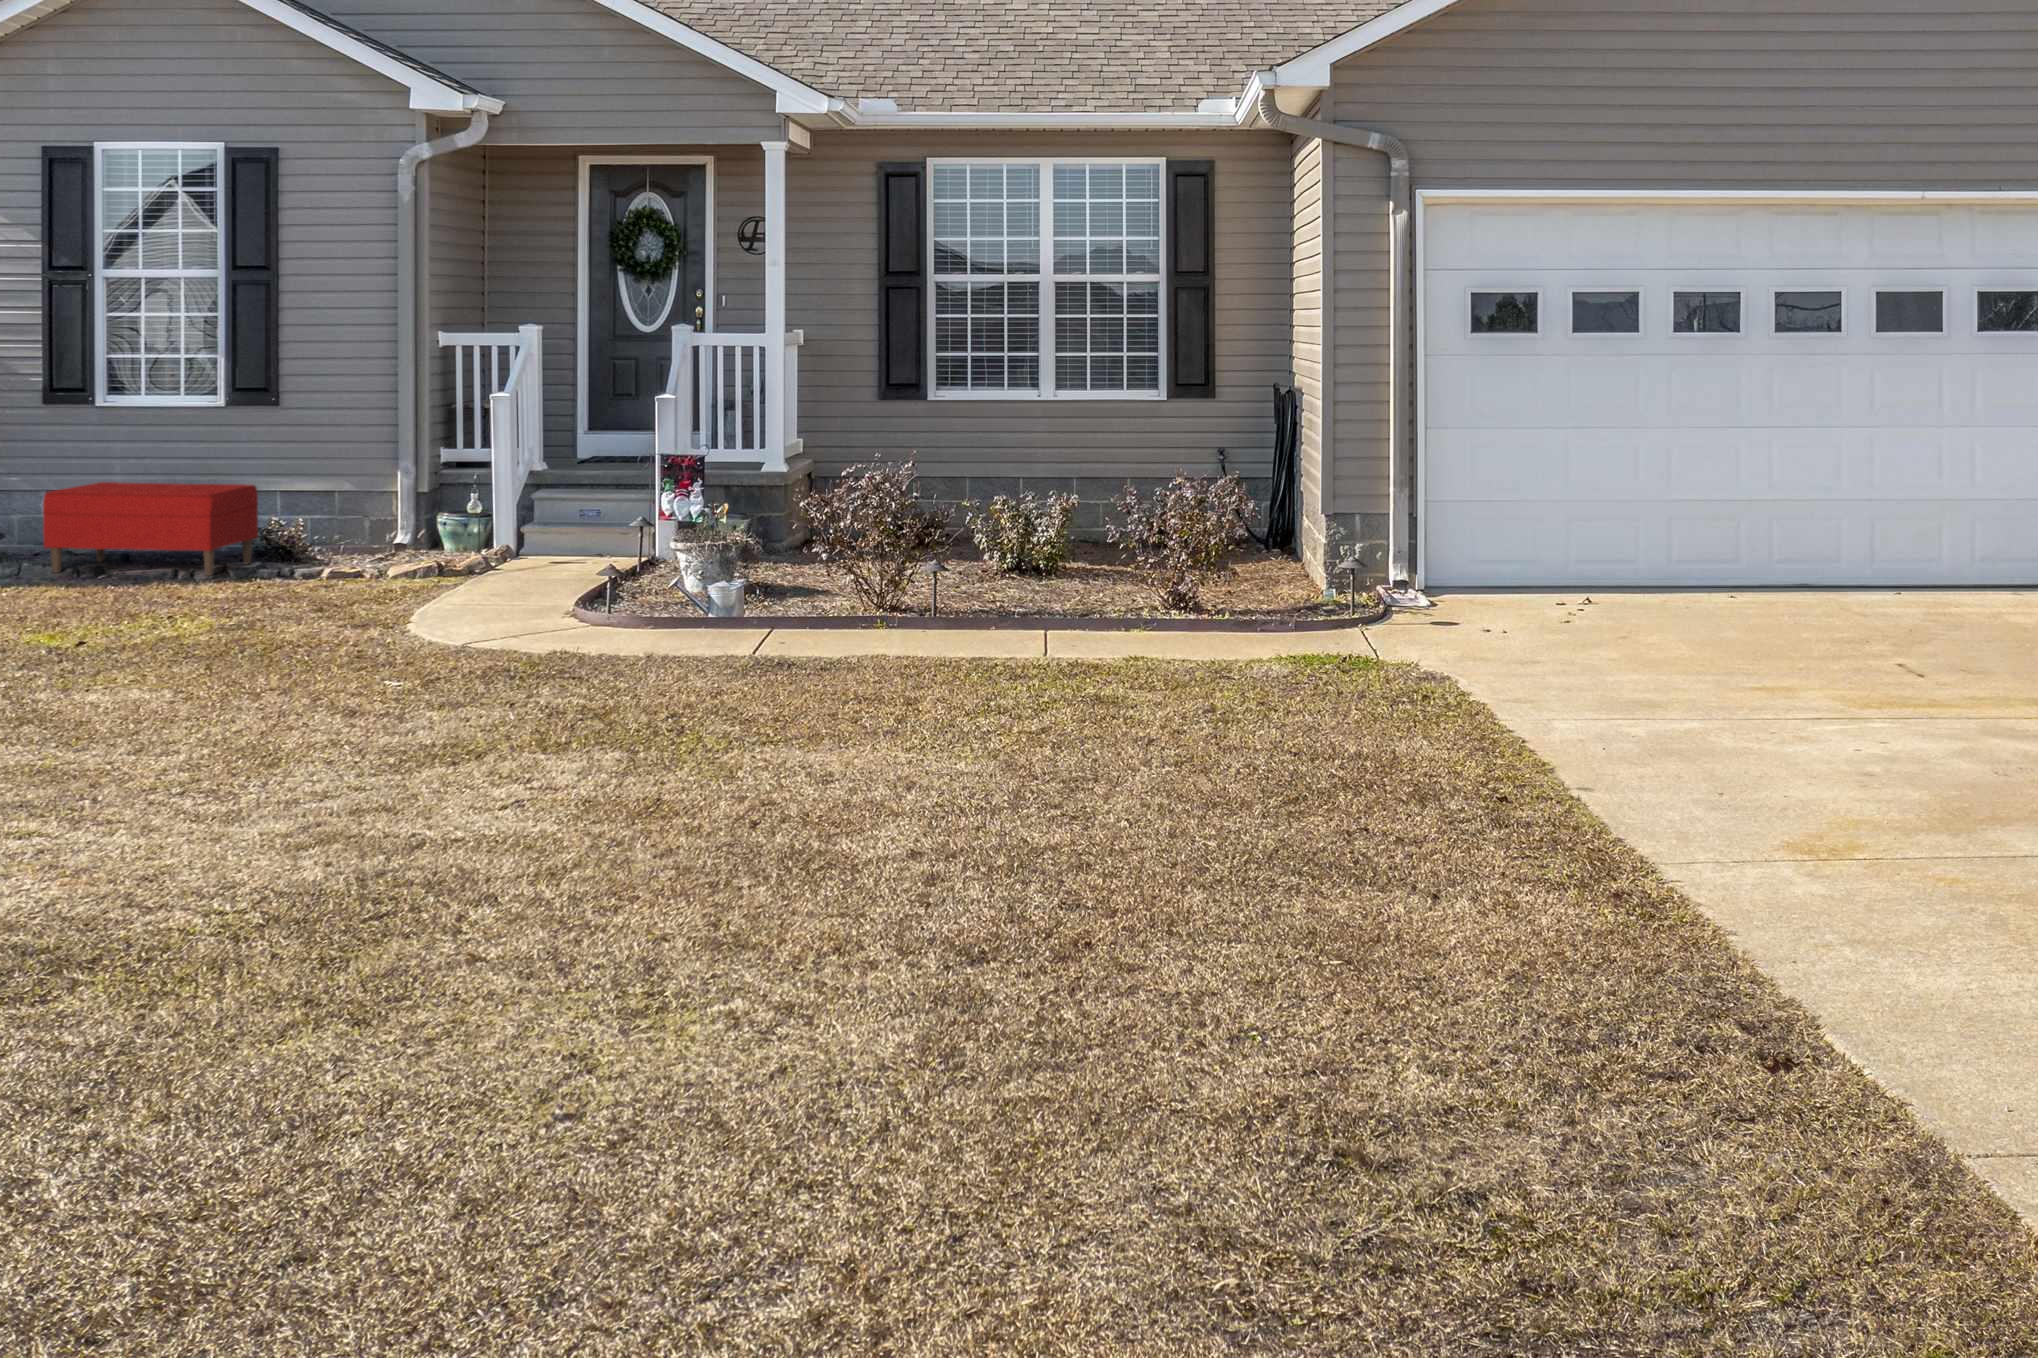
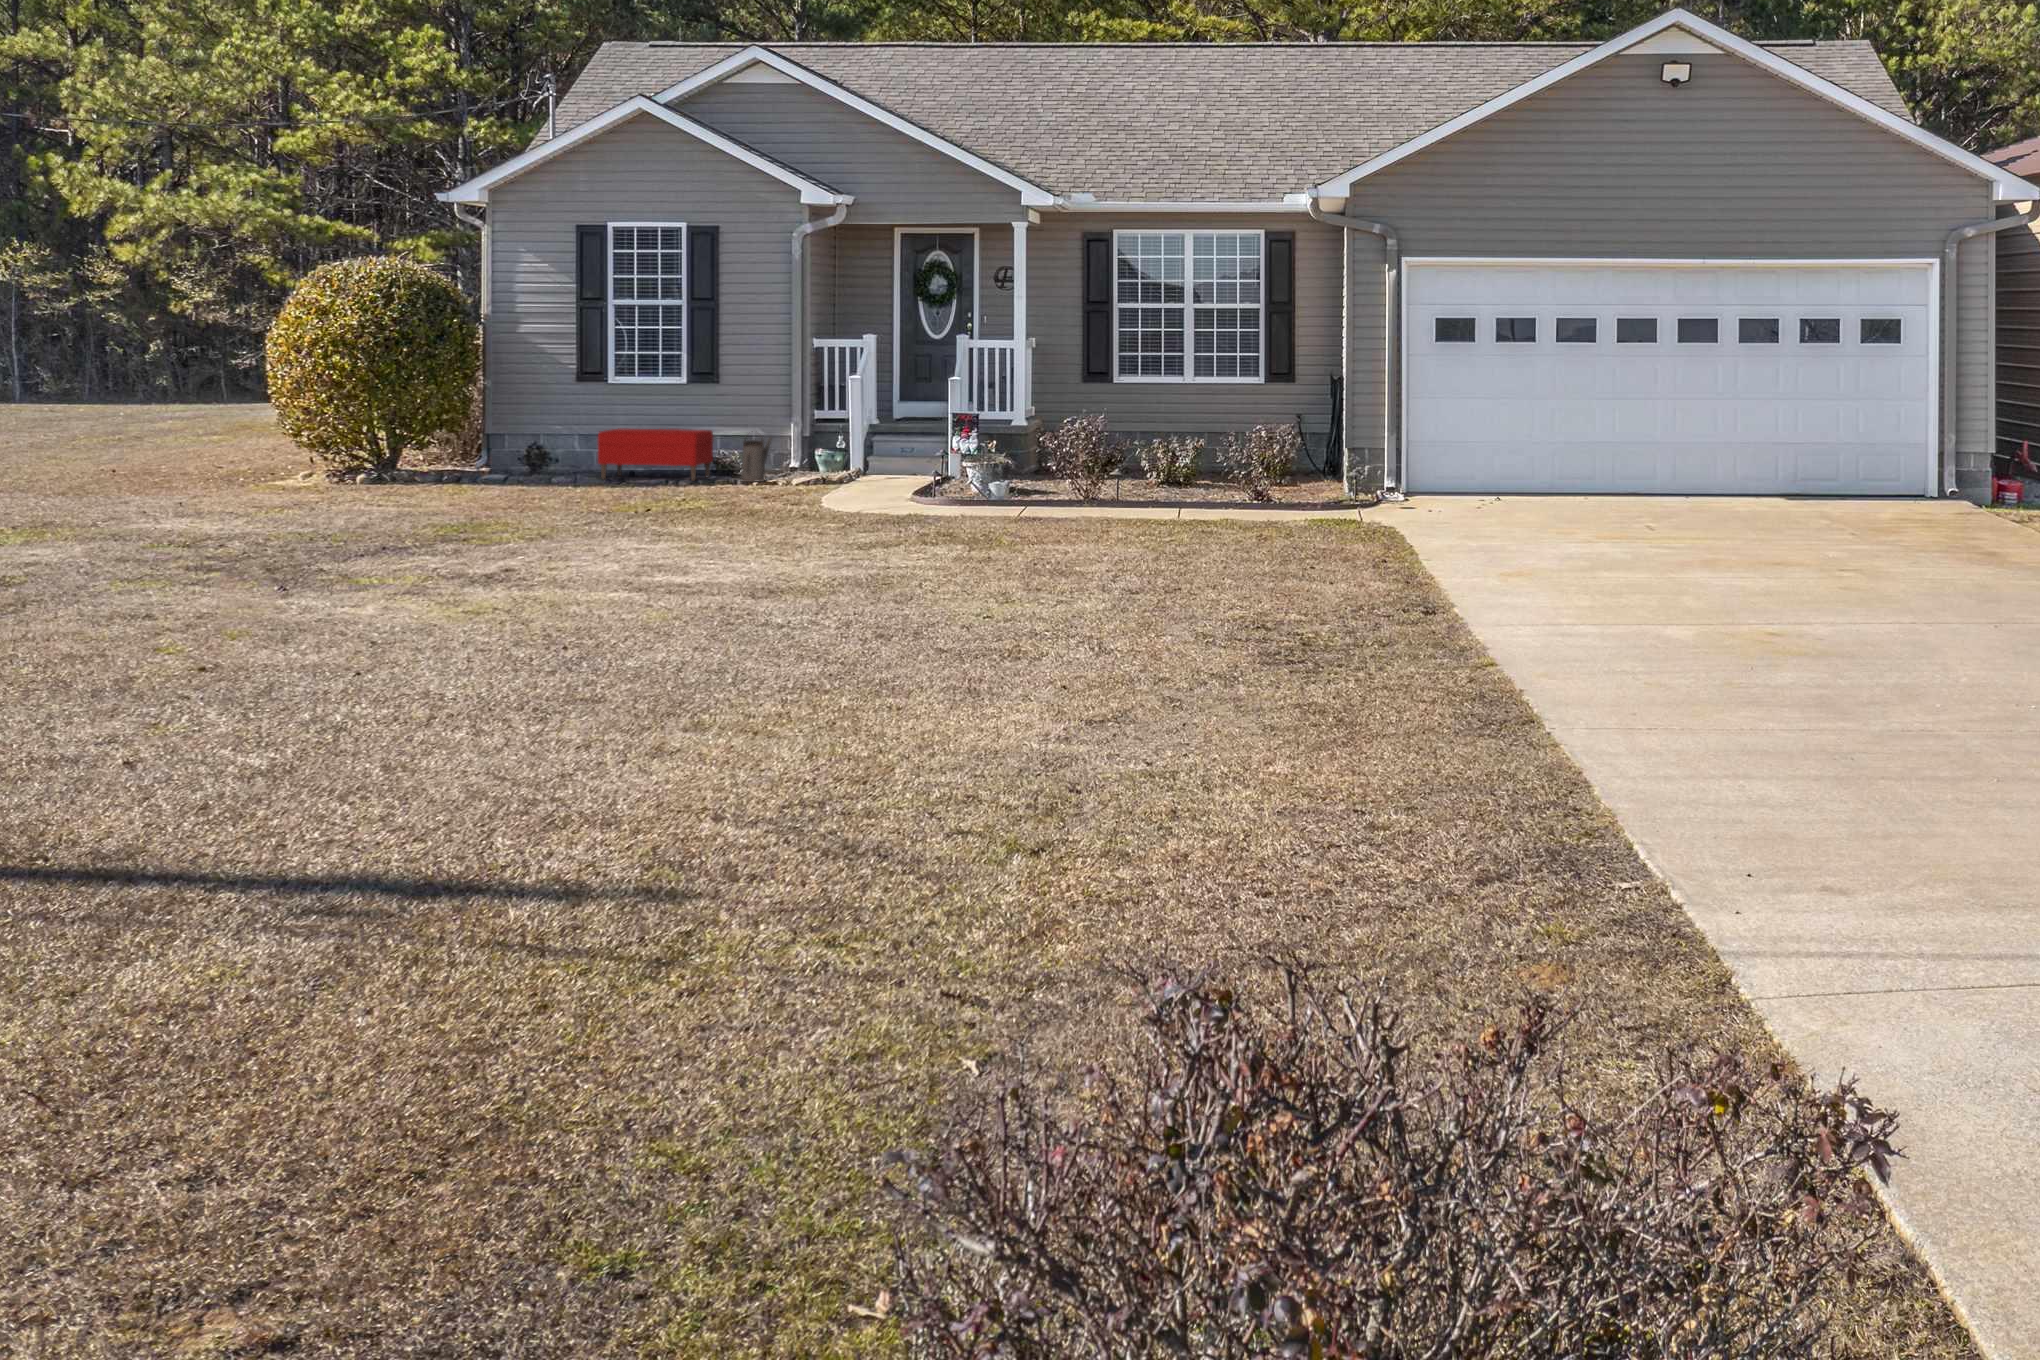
watering can: none [290,490,358,578] -> present [741,431,772,482]

